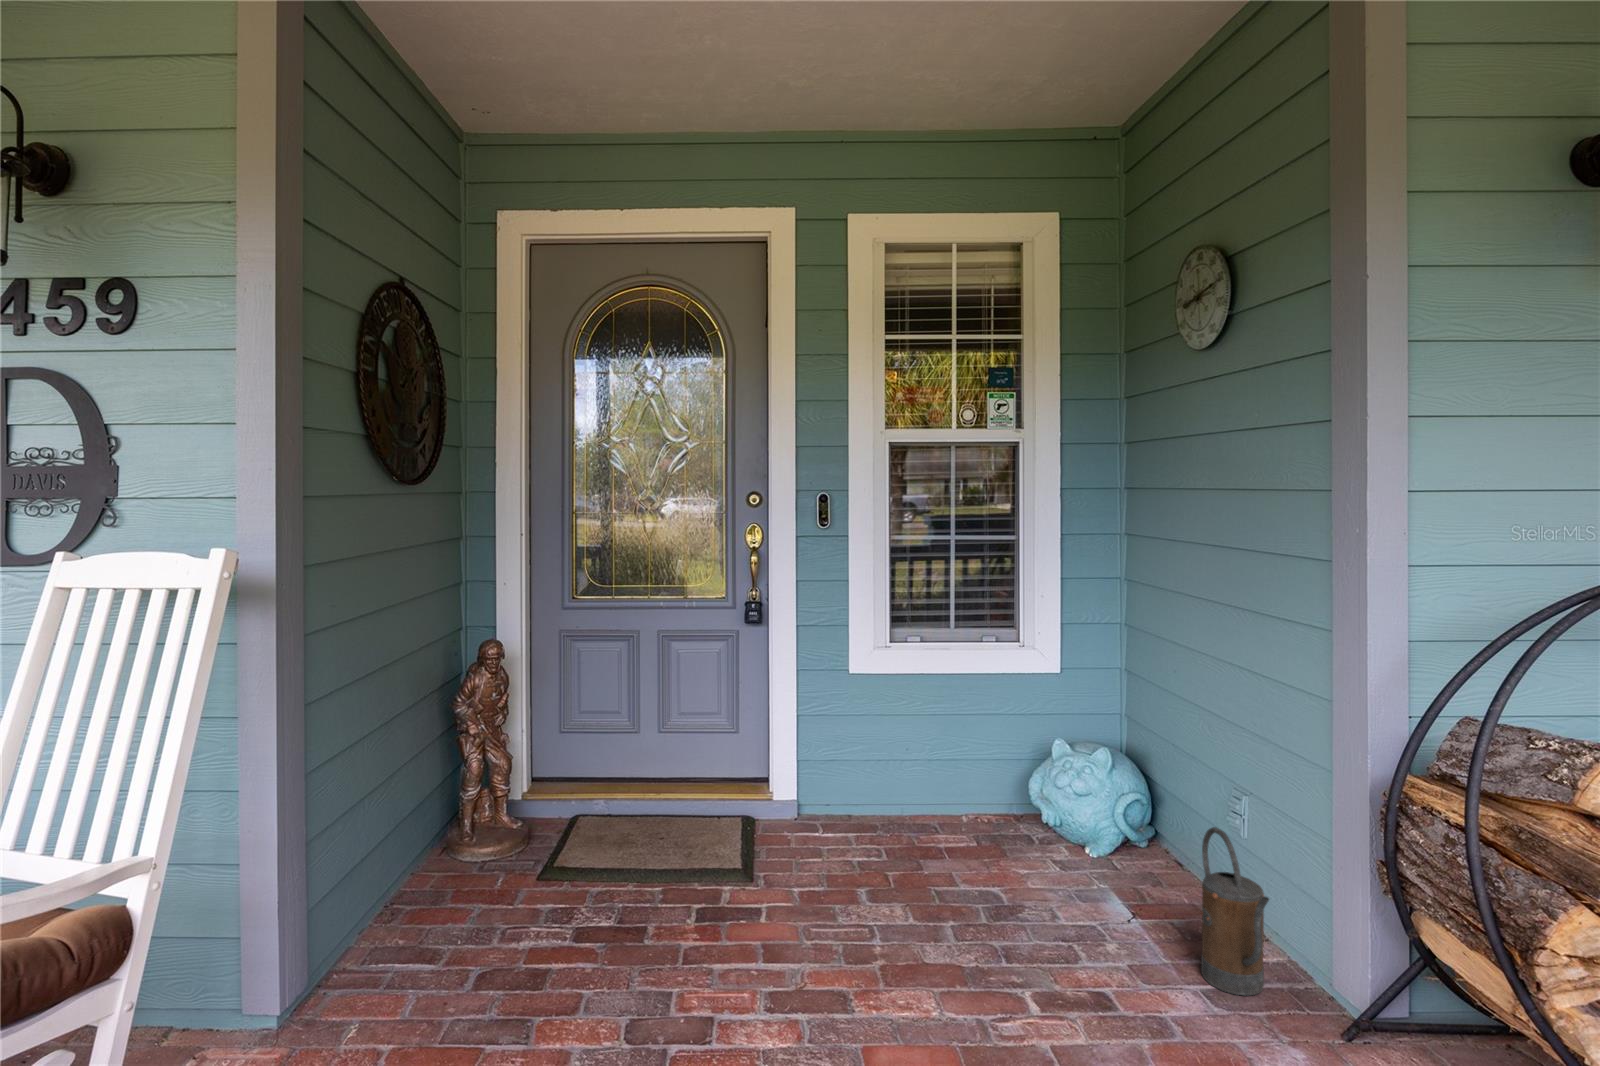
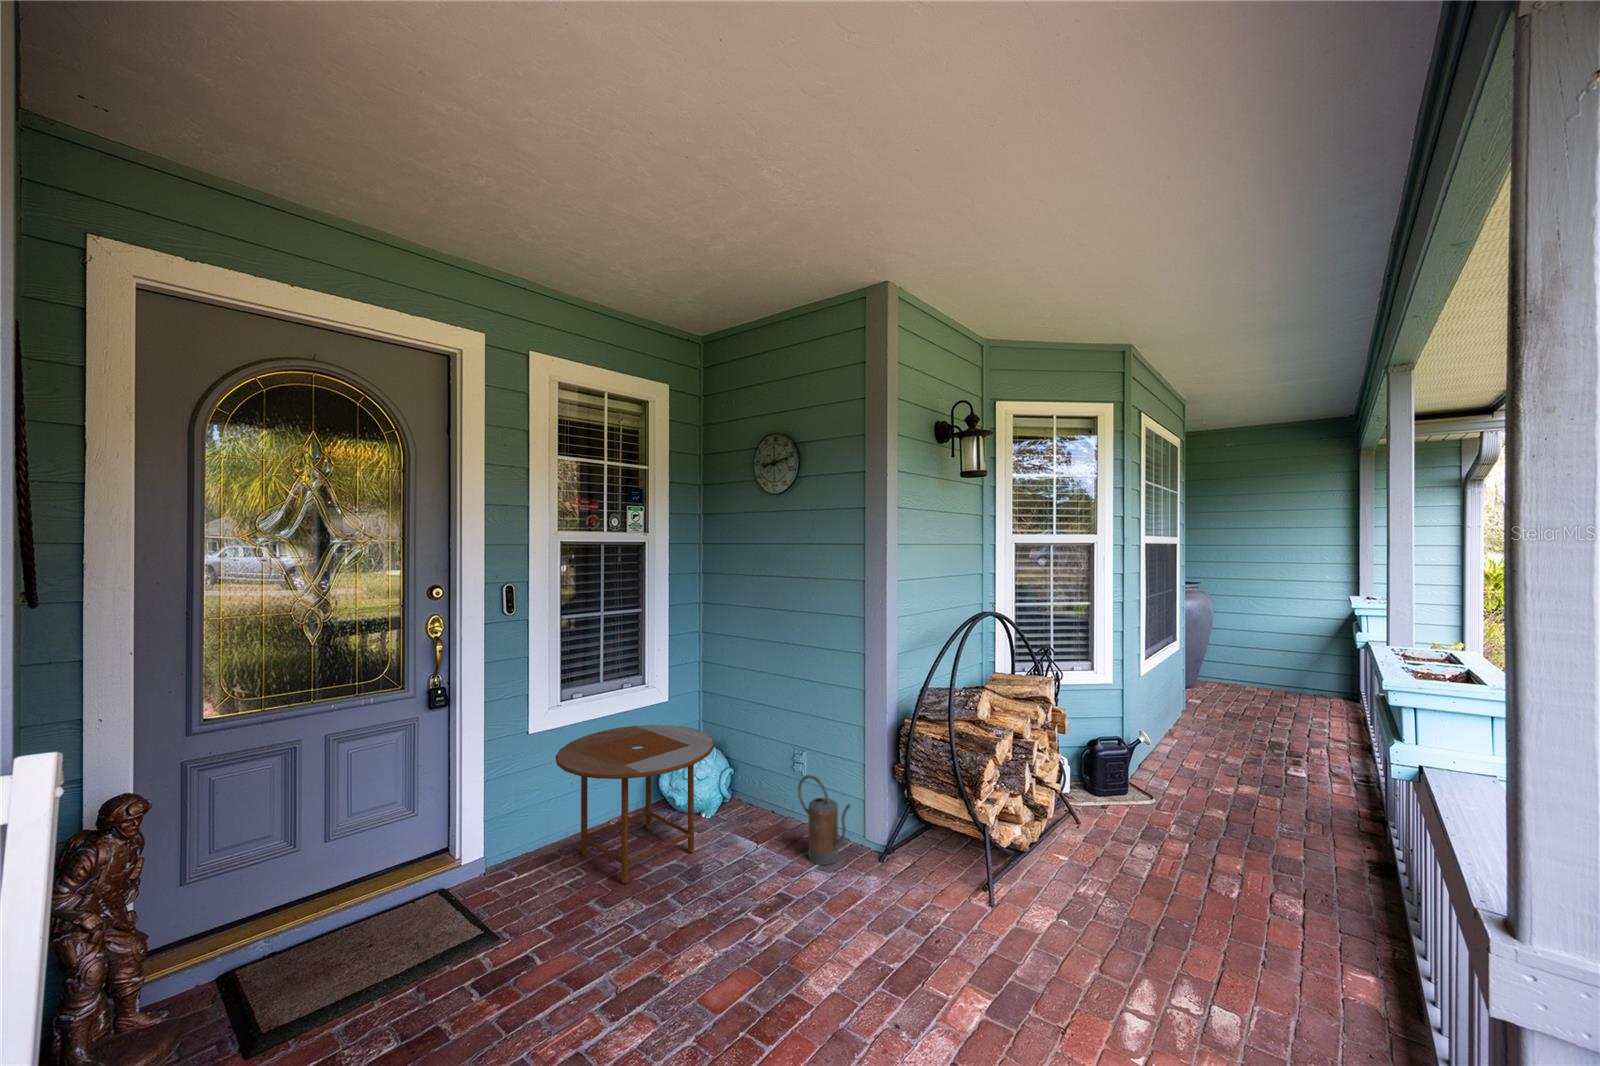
side table: none [852,693,1072,886] -> present [555,725,715,883]

